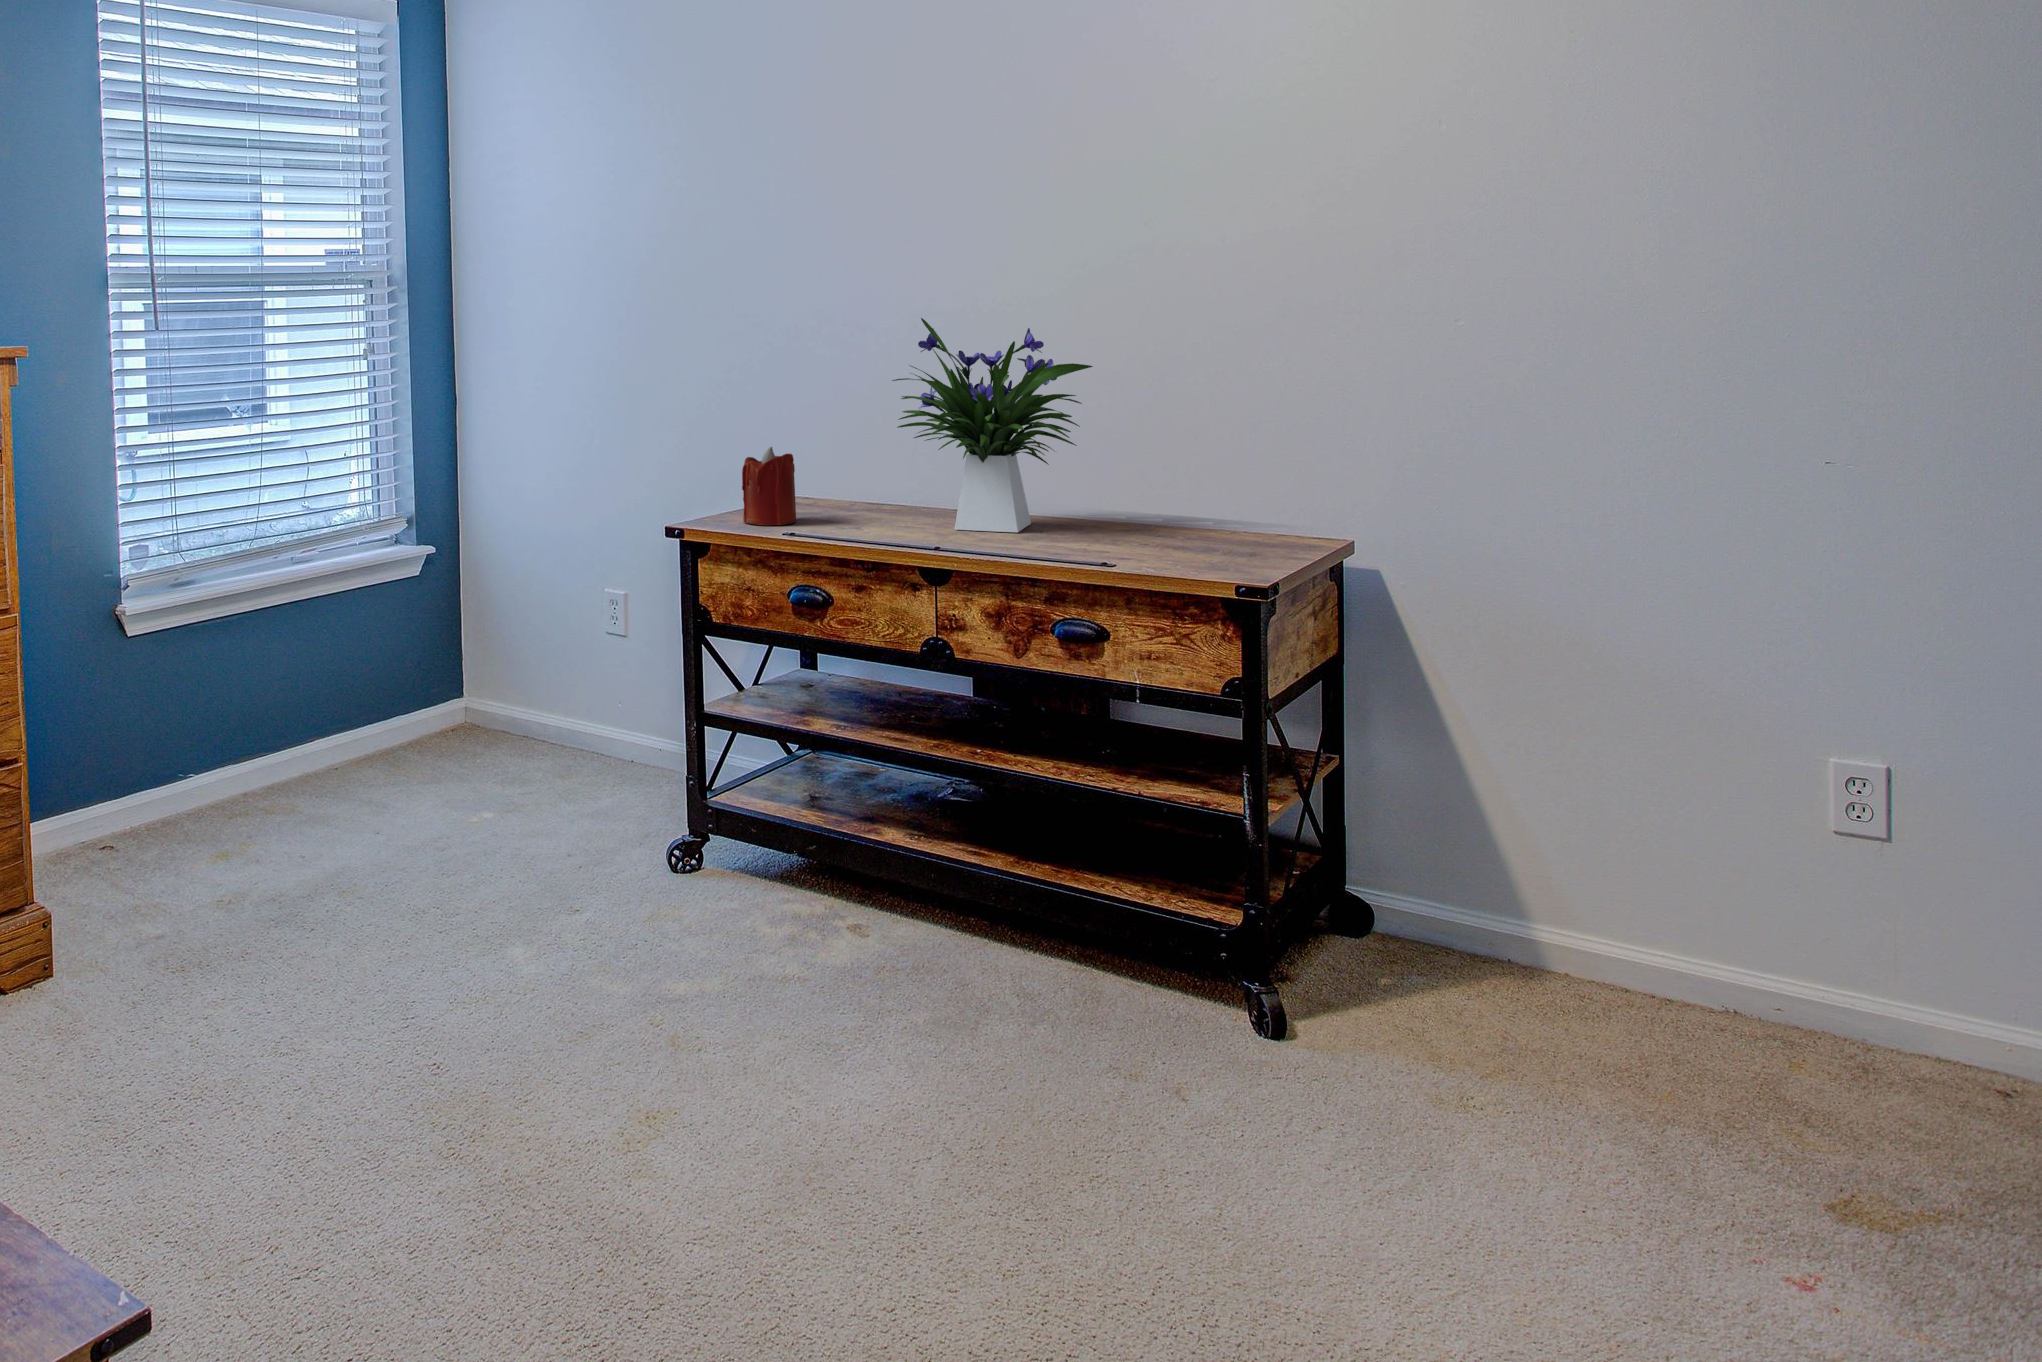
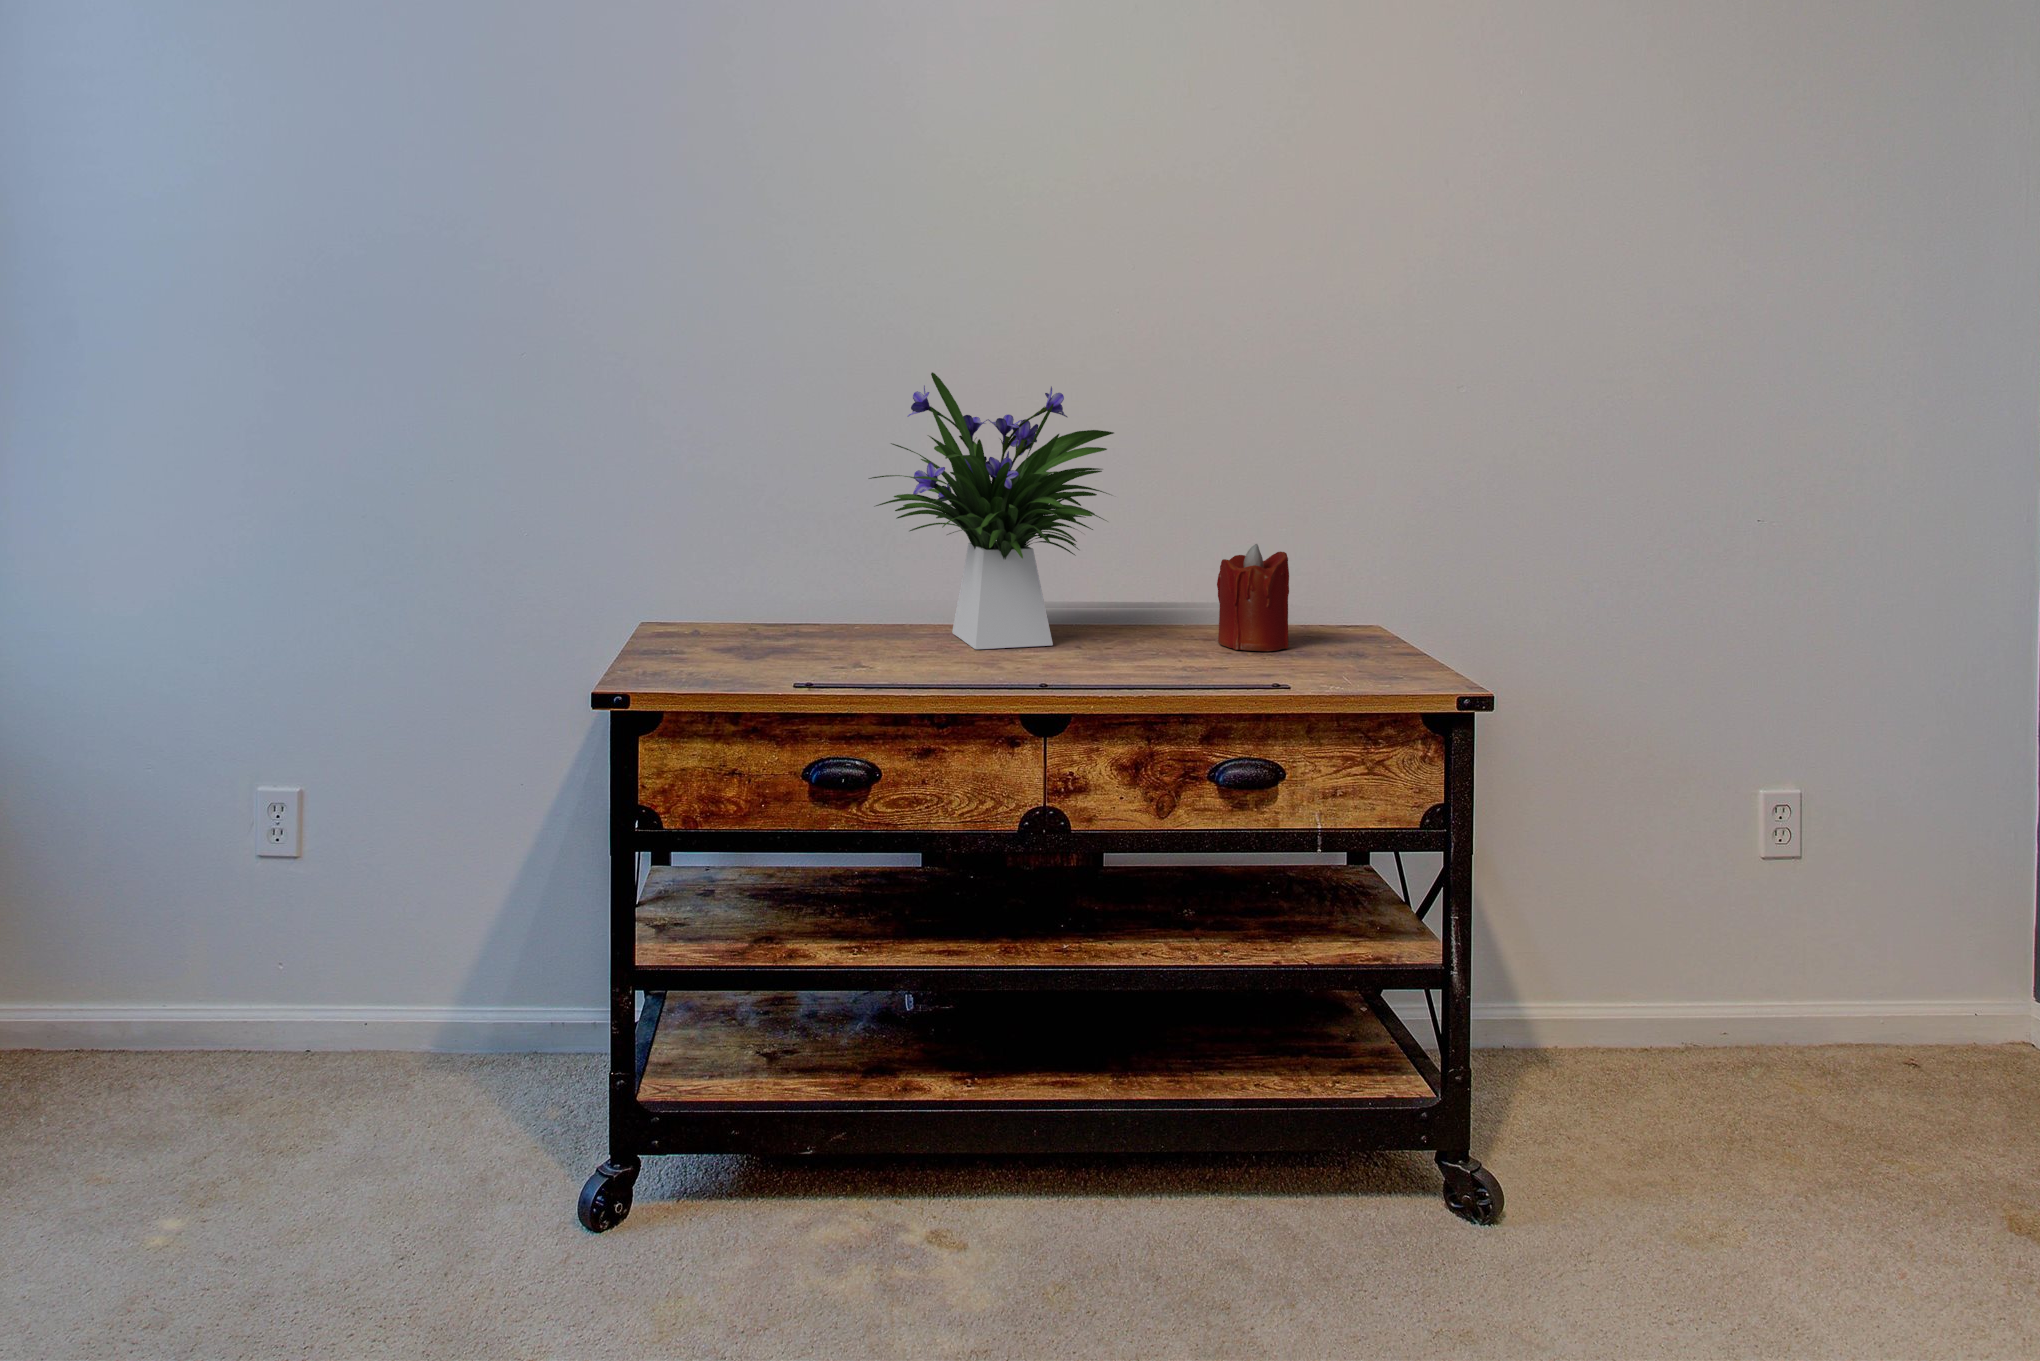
candle: present [742,447,796,525] -> present [1217,544,1289,651]

